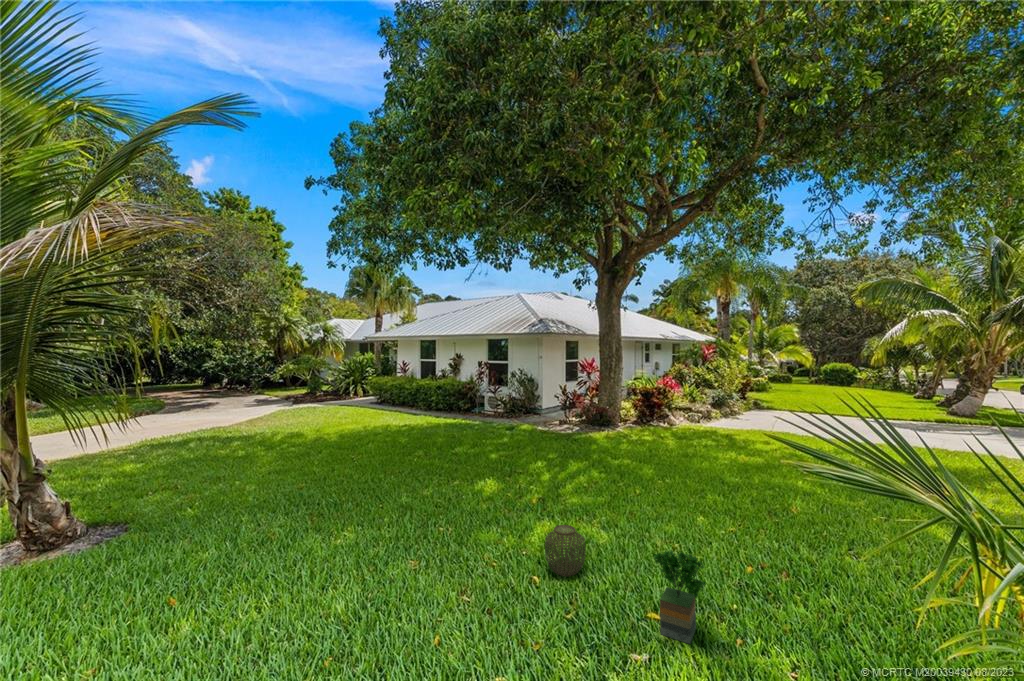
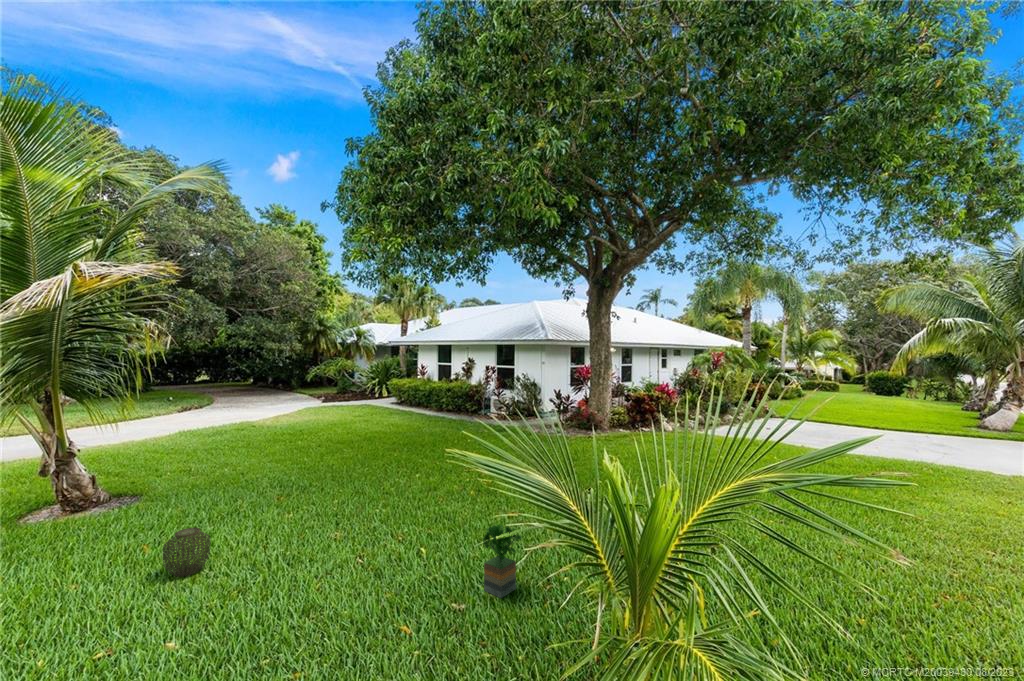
woven basket: present [545,525,586,576] -> present [162,528,211,577]

